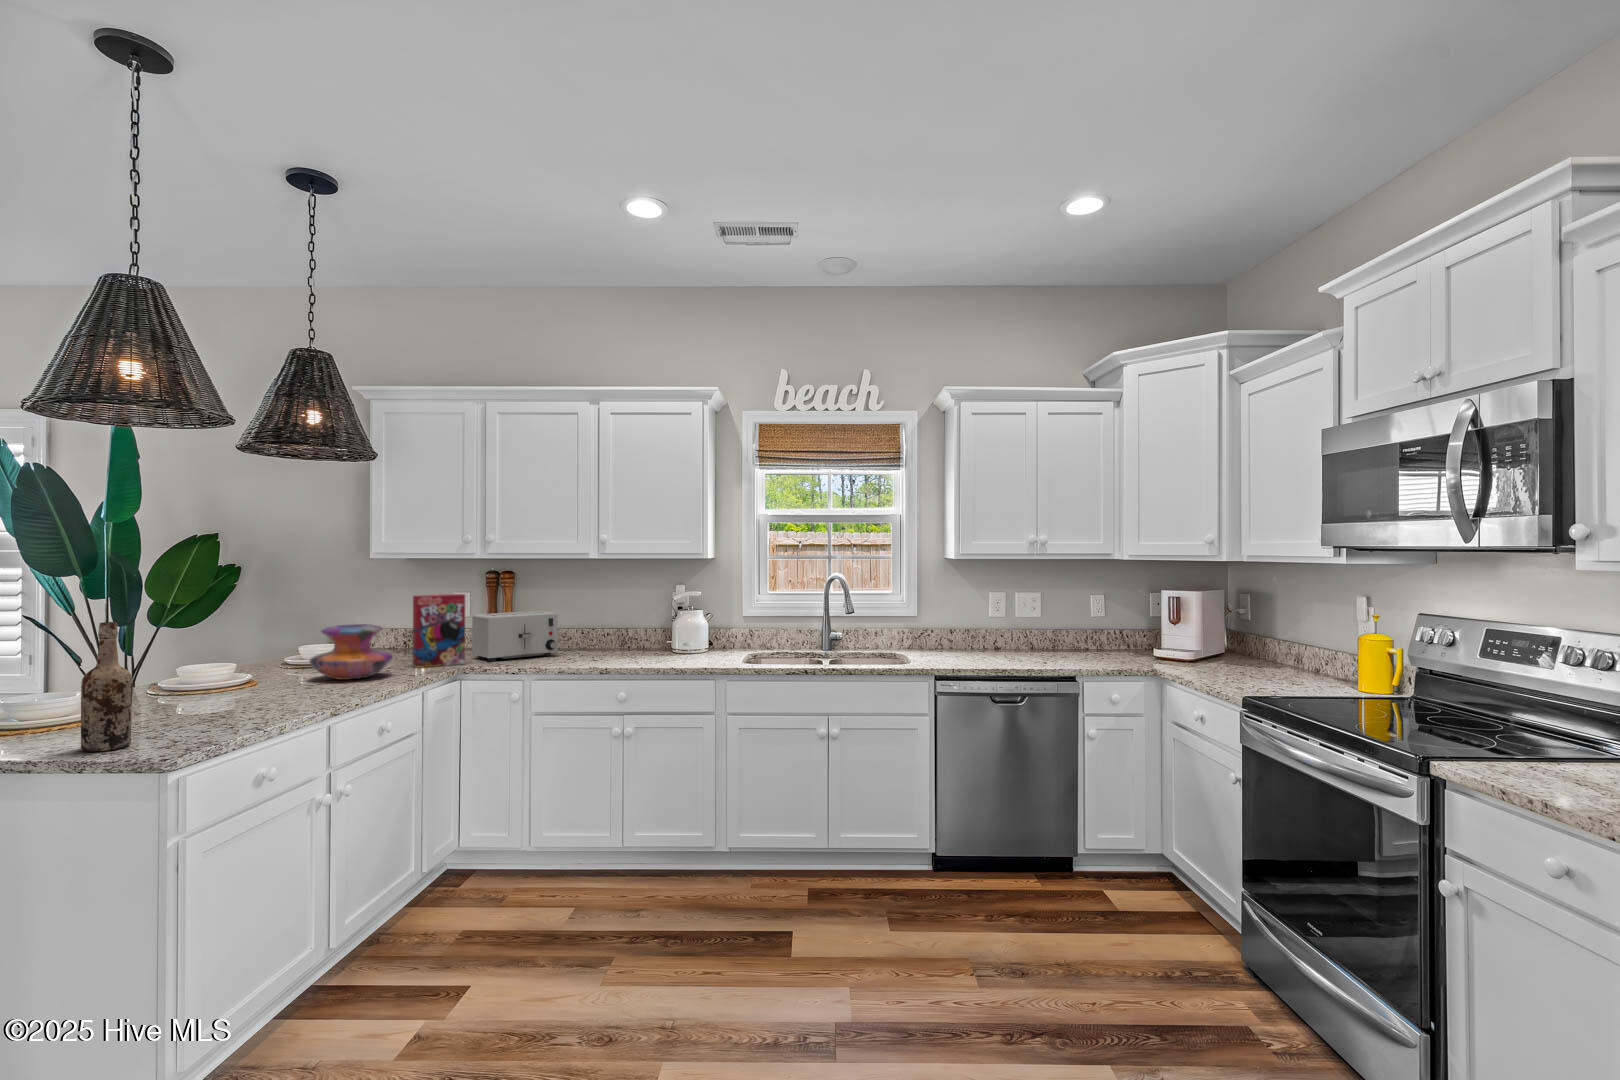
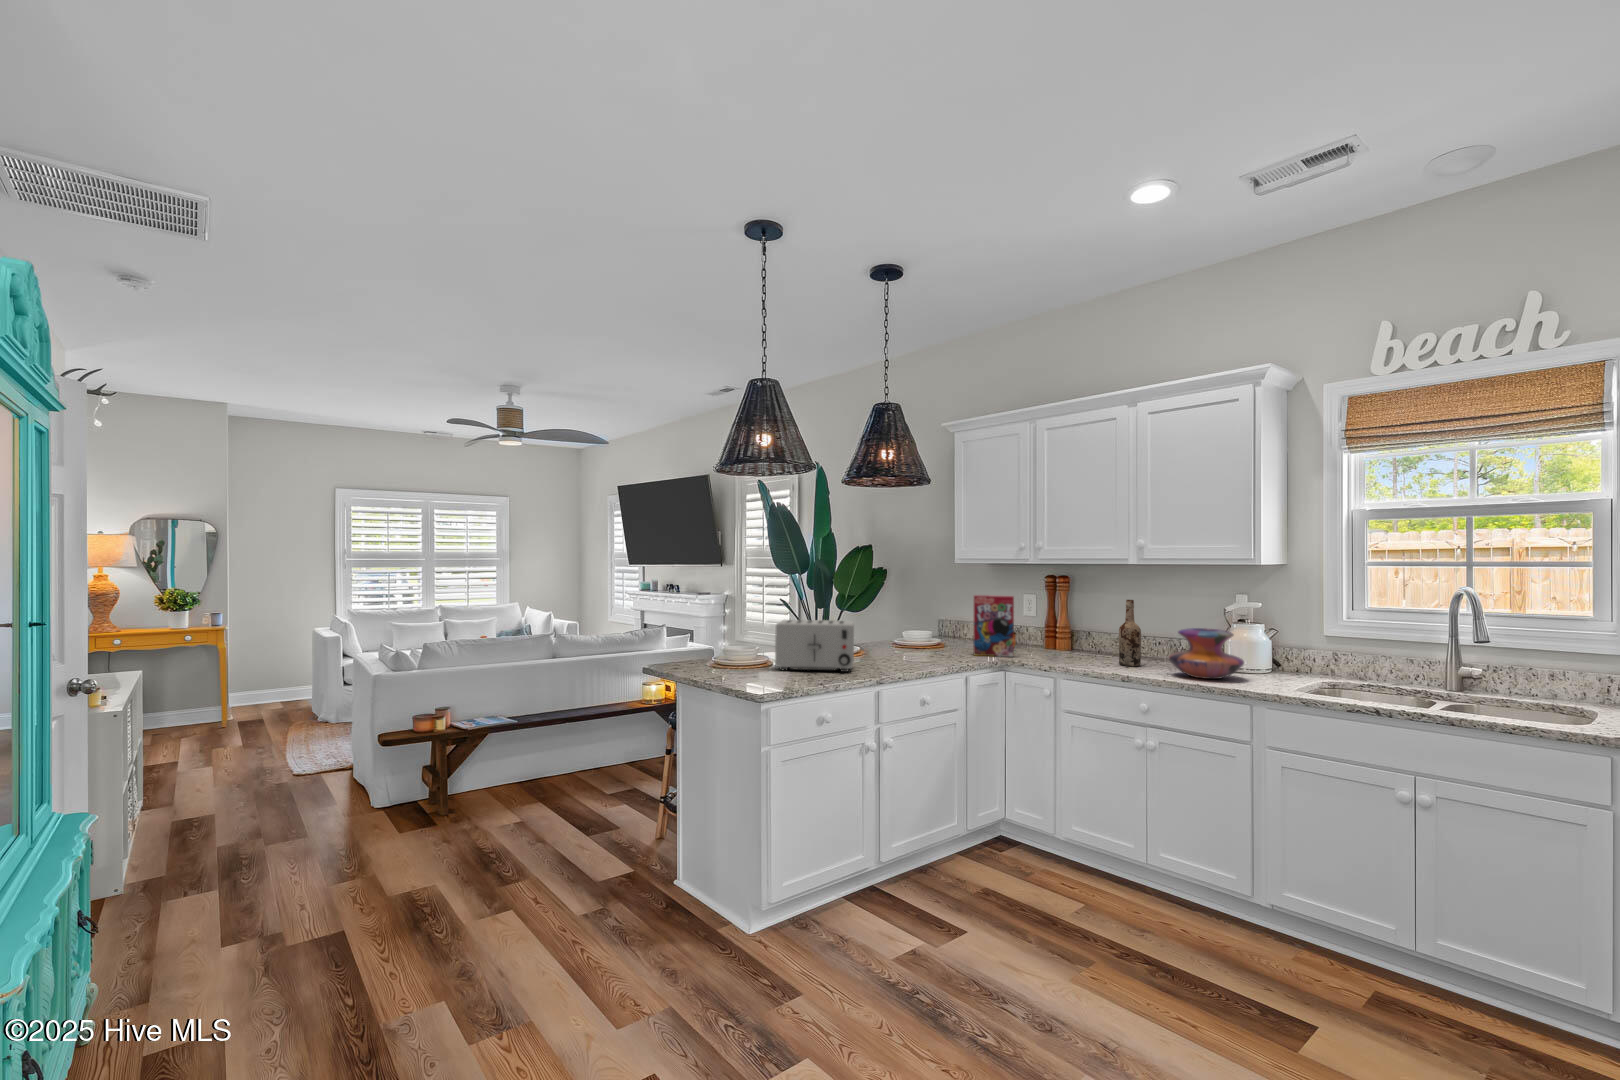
toaster: present [472,611,557,661] -> present [775,620,854,672]
wine bottle: present [81,622,133,752] -> present [1119,600,1141,666]
decorative vase: present [309,624,393,680] -> present [1169,628,1244,679]

